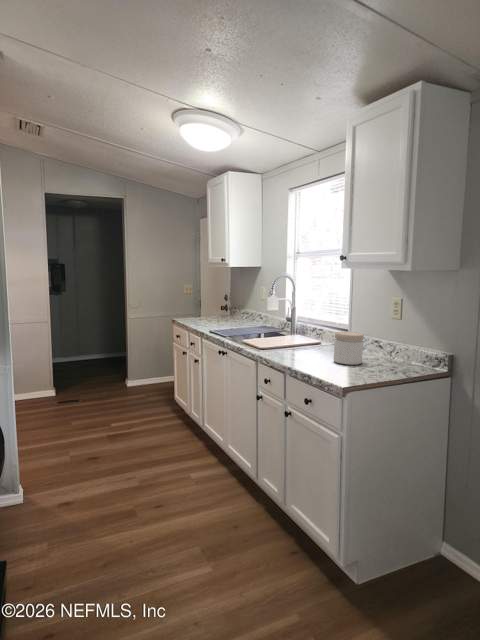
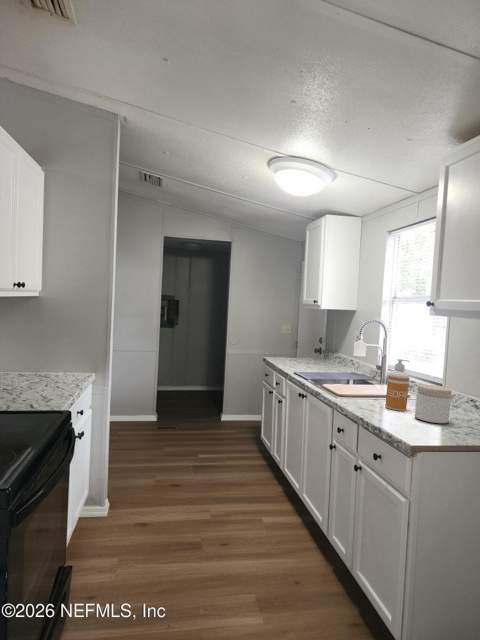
soap dispenser: none [305,311,325,357] -> present [385,359,409,411]

